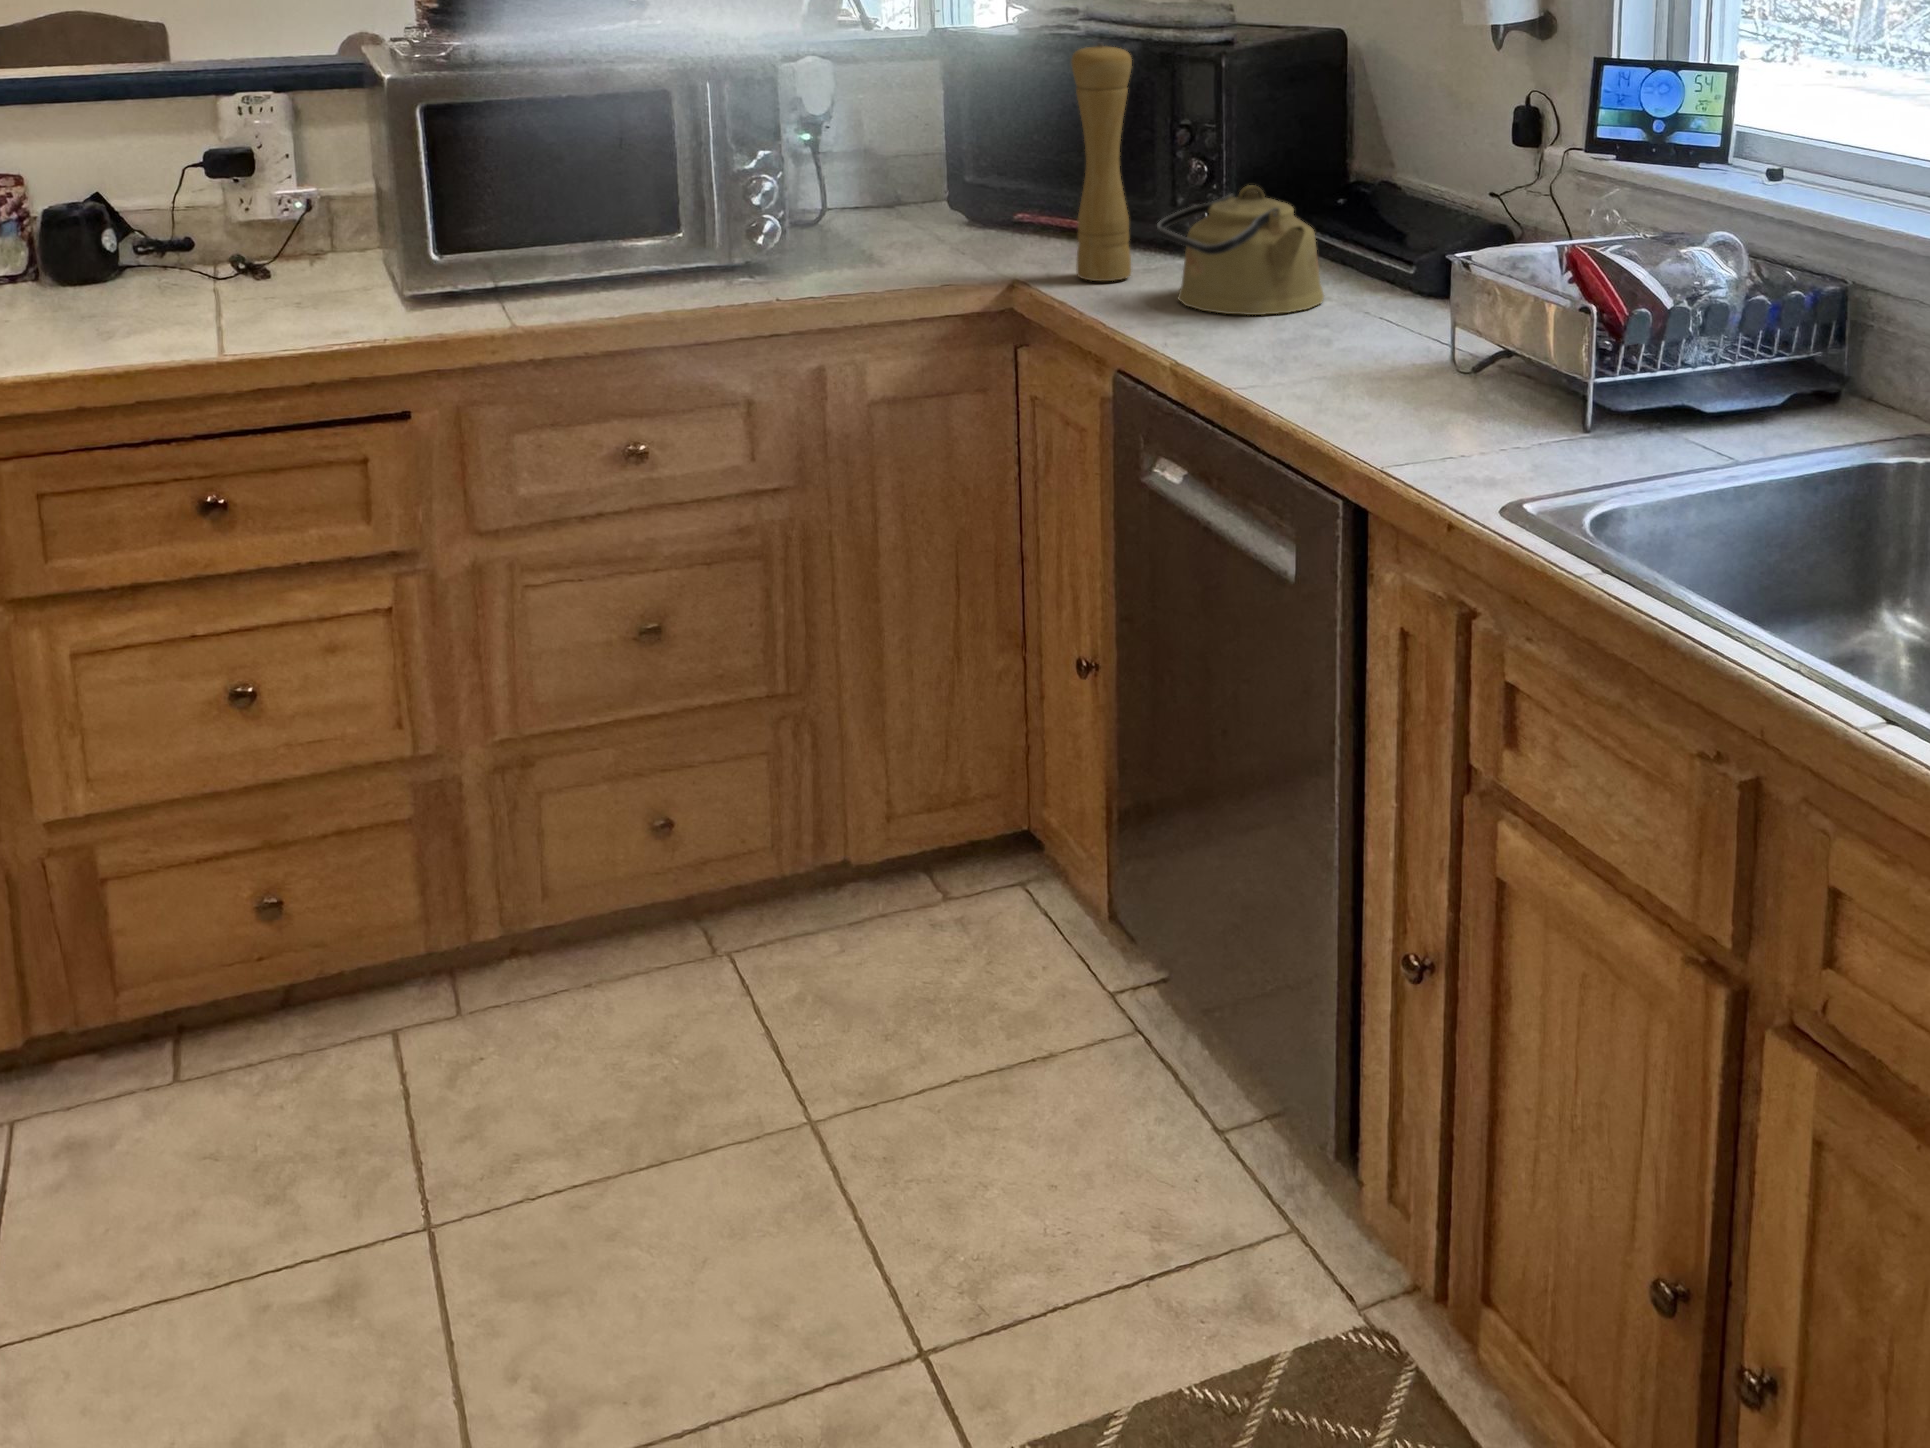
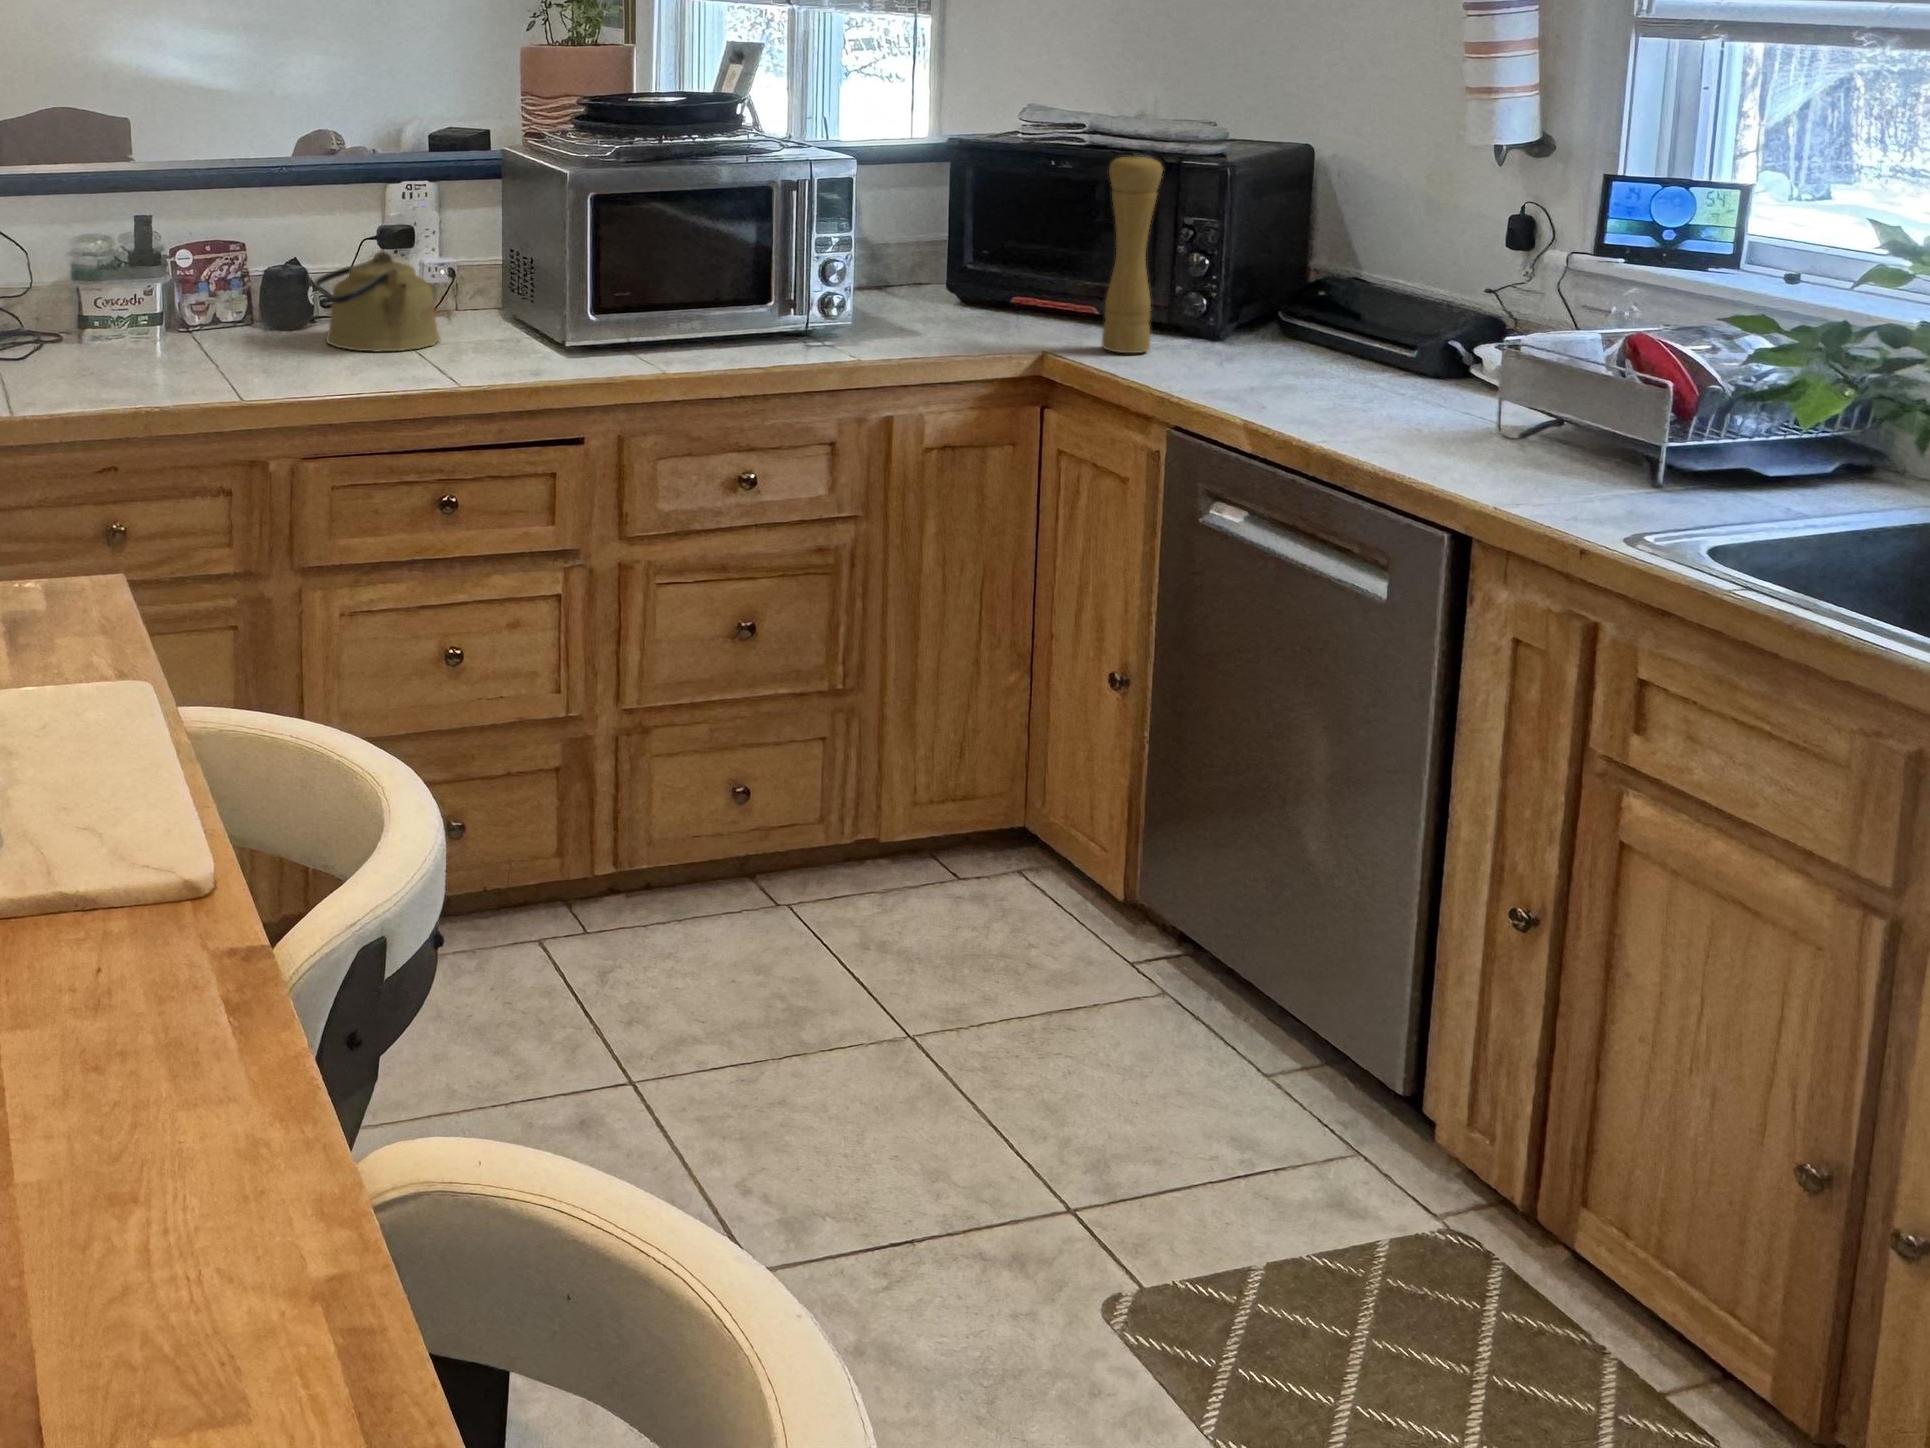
kettle: present [1157,185,1324,315] -> present [314,252,441,352]

